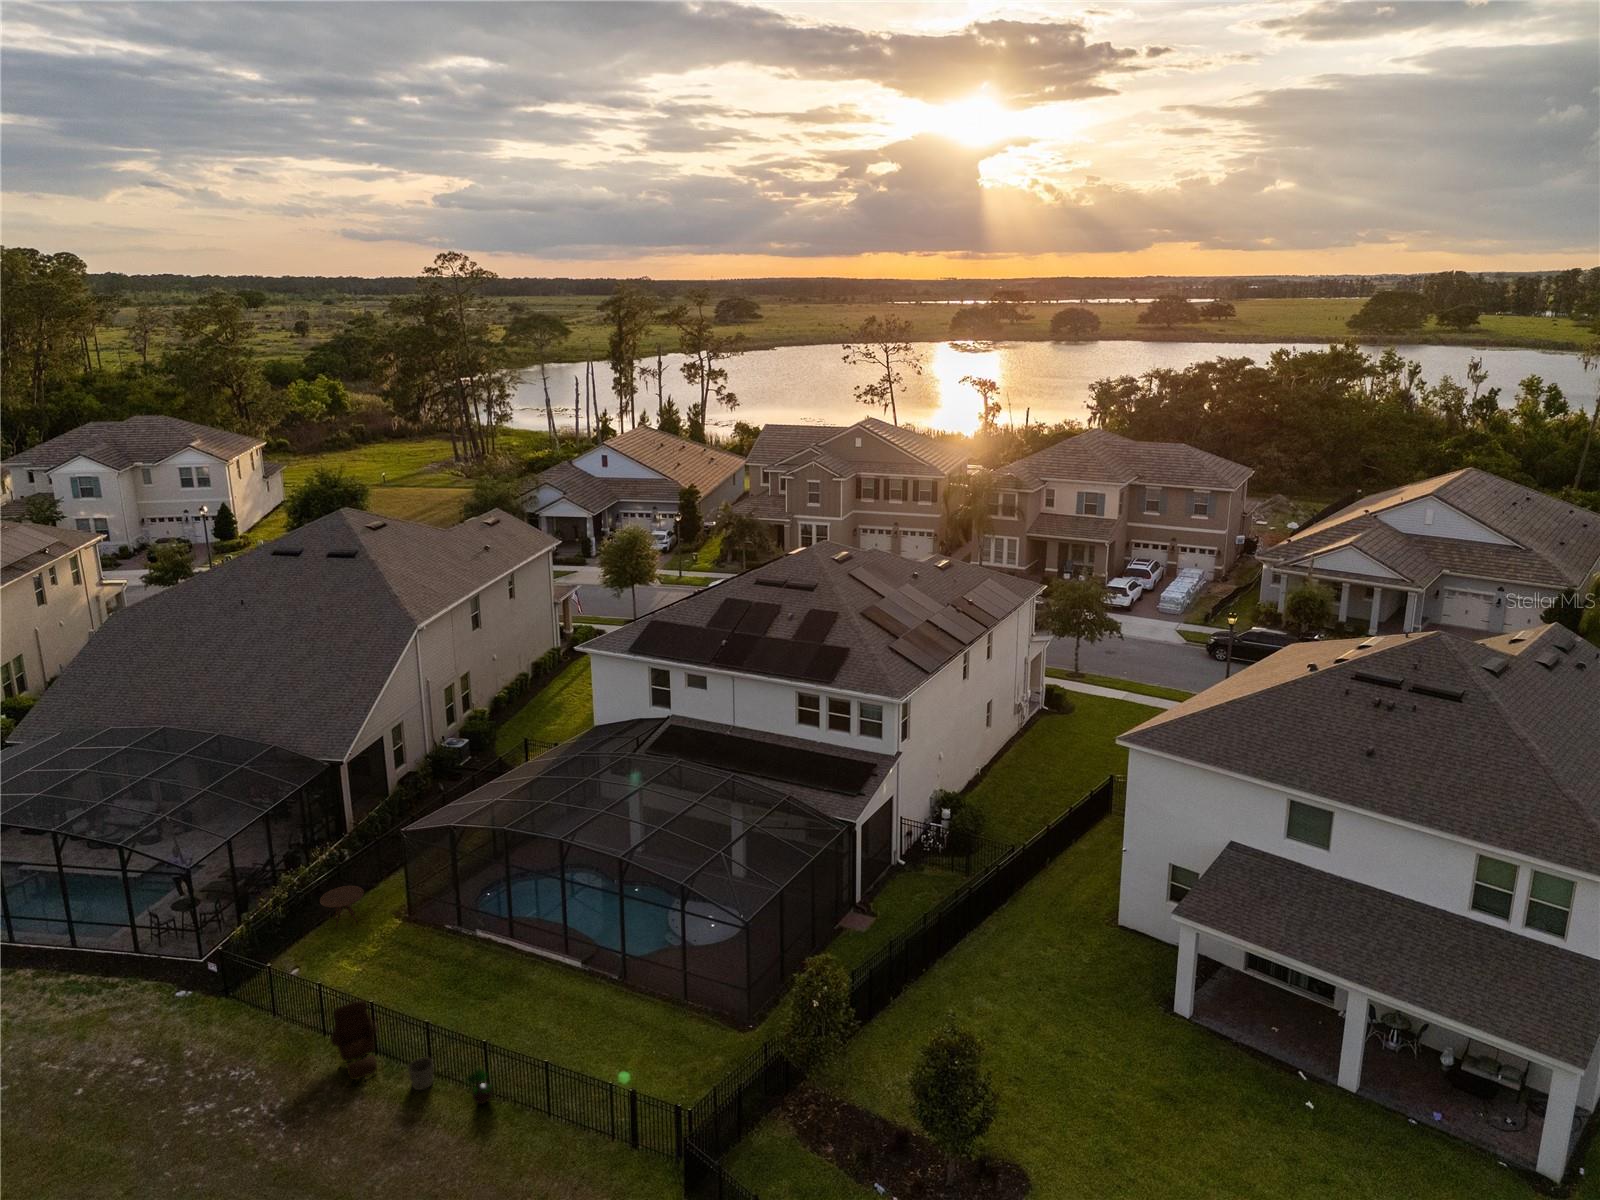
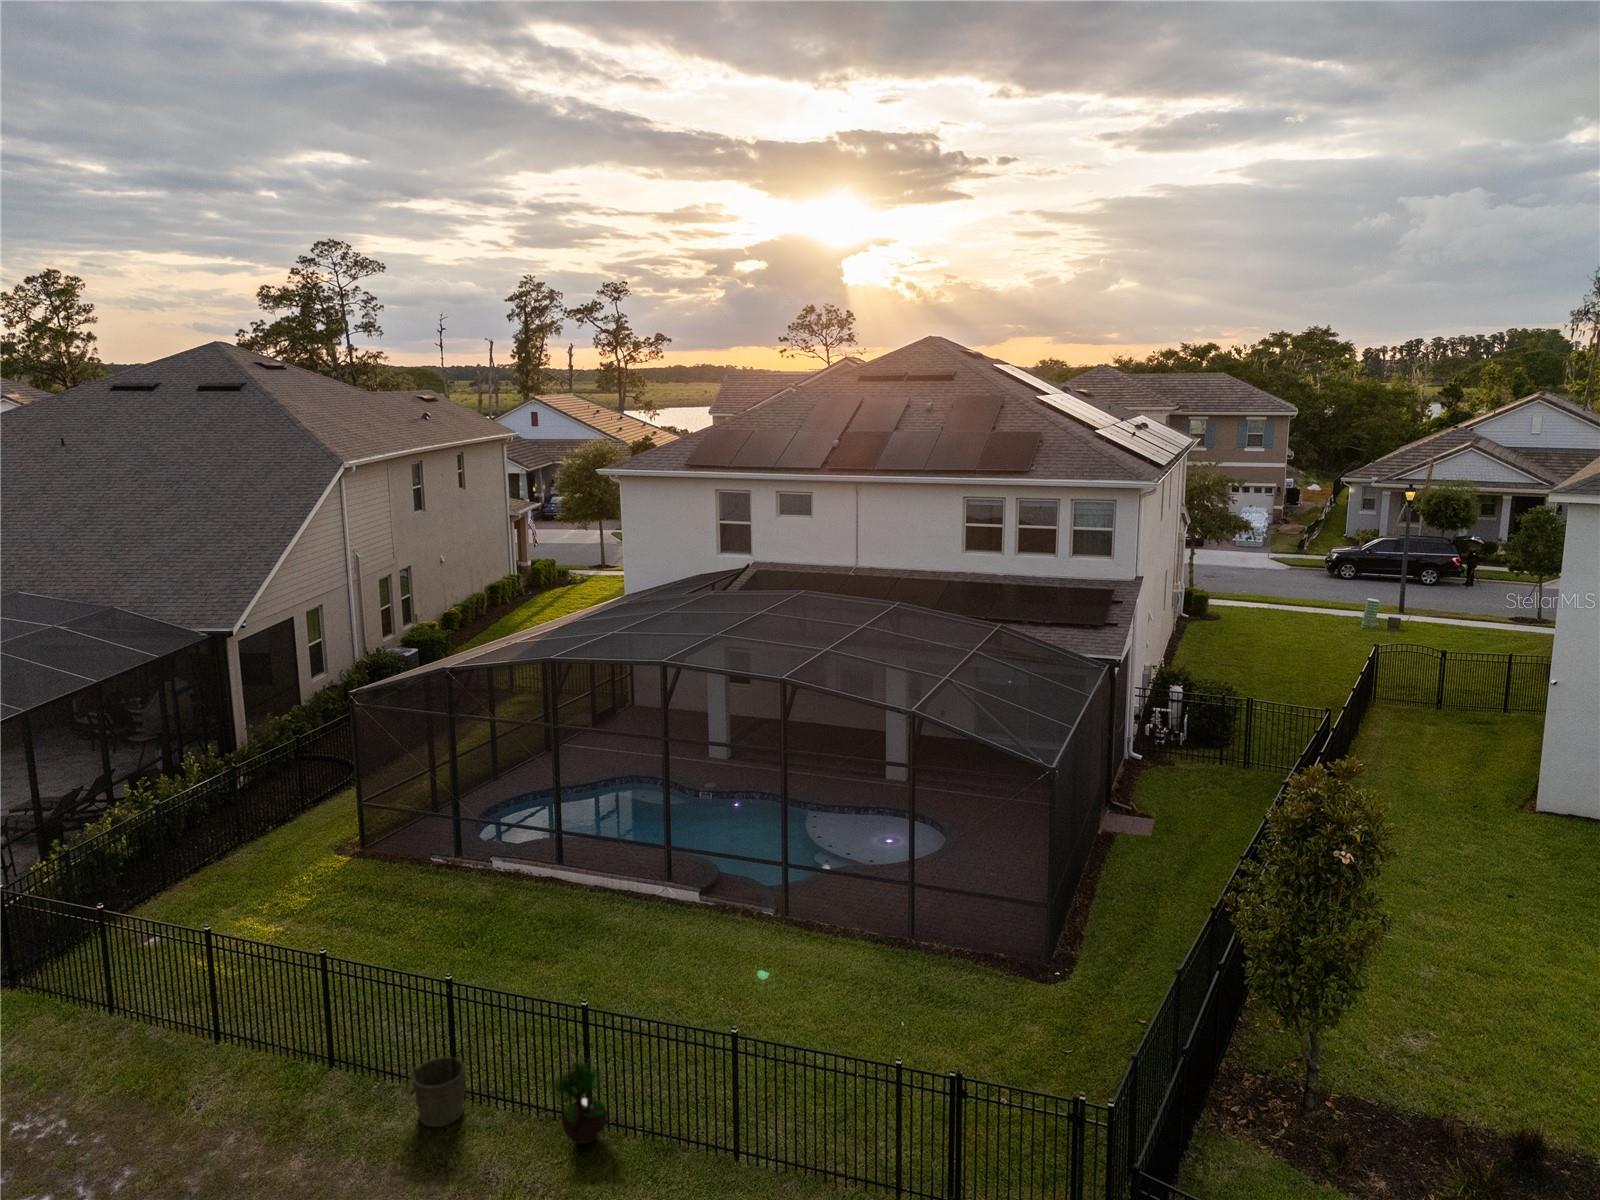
round table: present [320,886,364,928] -> none [194,805,276,875]
lounge chair: present [331,1000,378,1083] -> none [232,952,338,1125]

